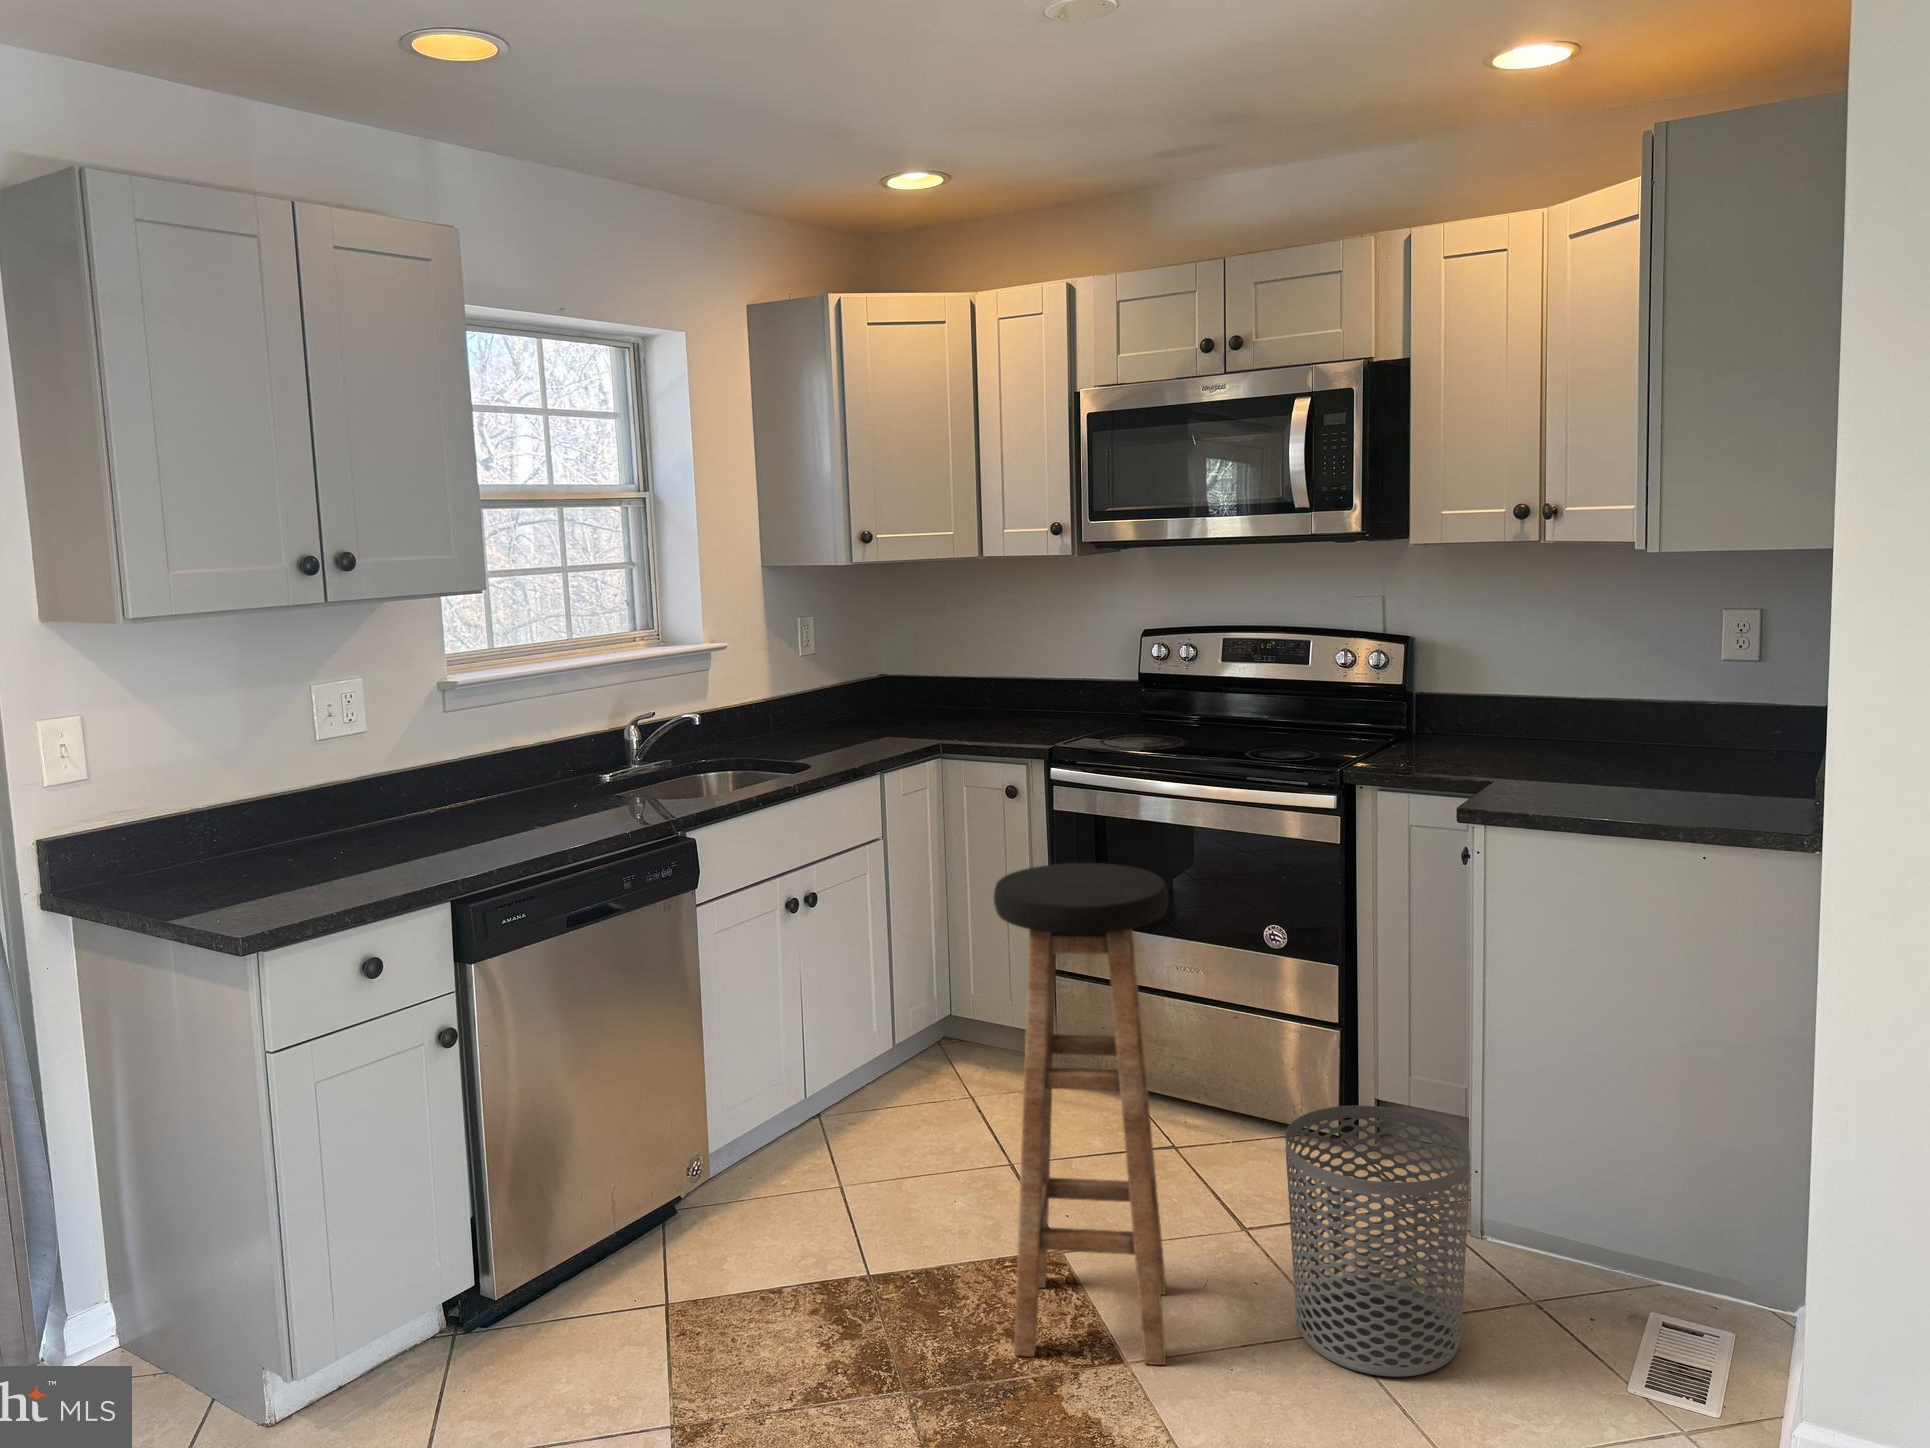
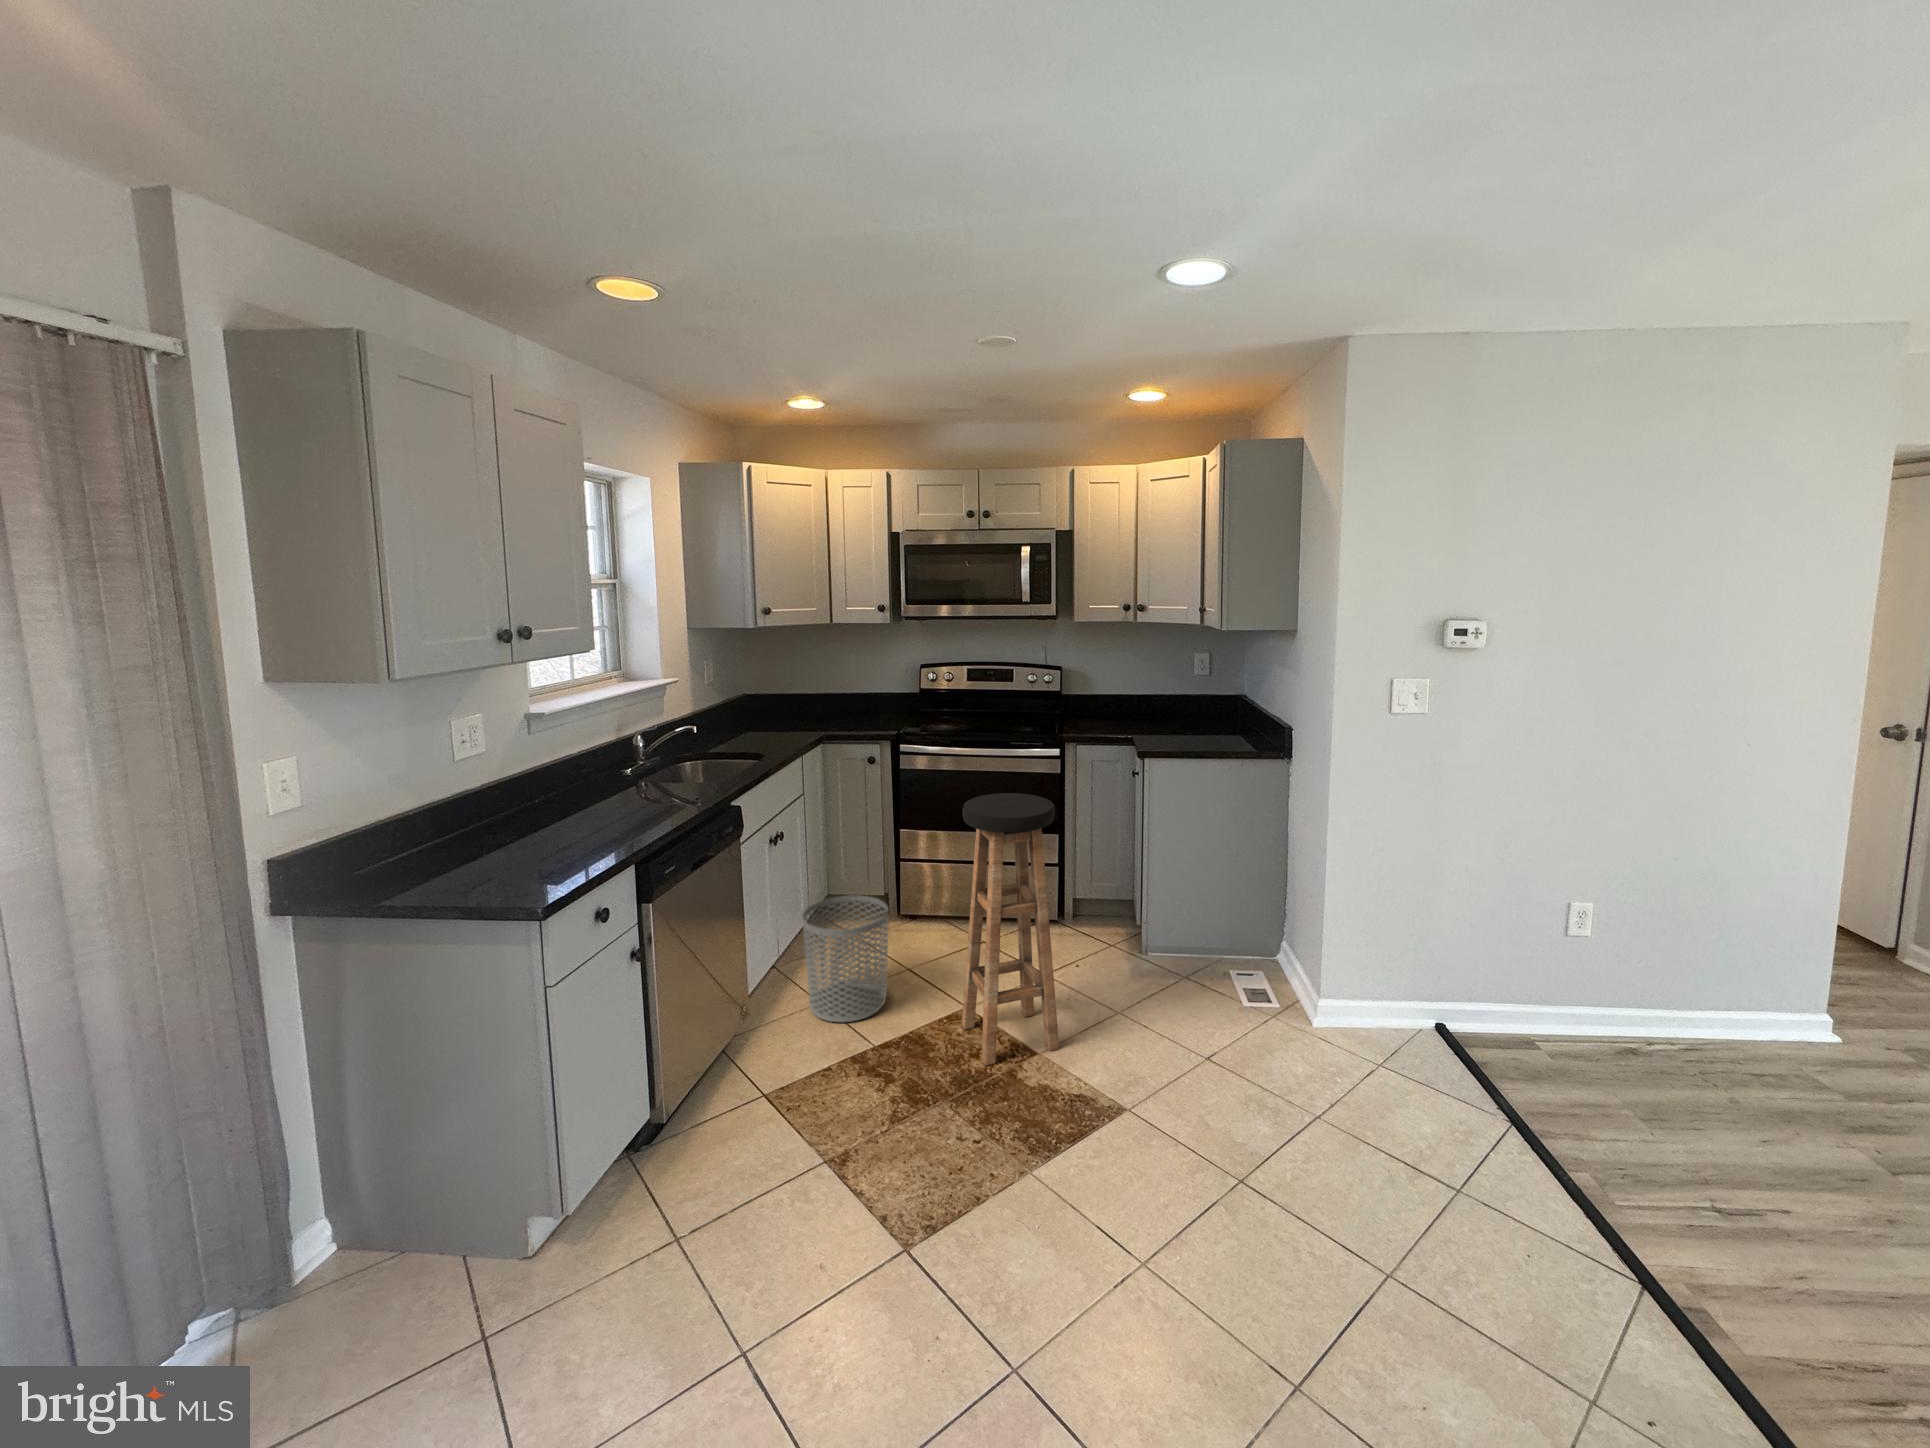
waste bin: present [1285,1105,1470,1377] -> present [803,896,888,1022]

